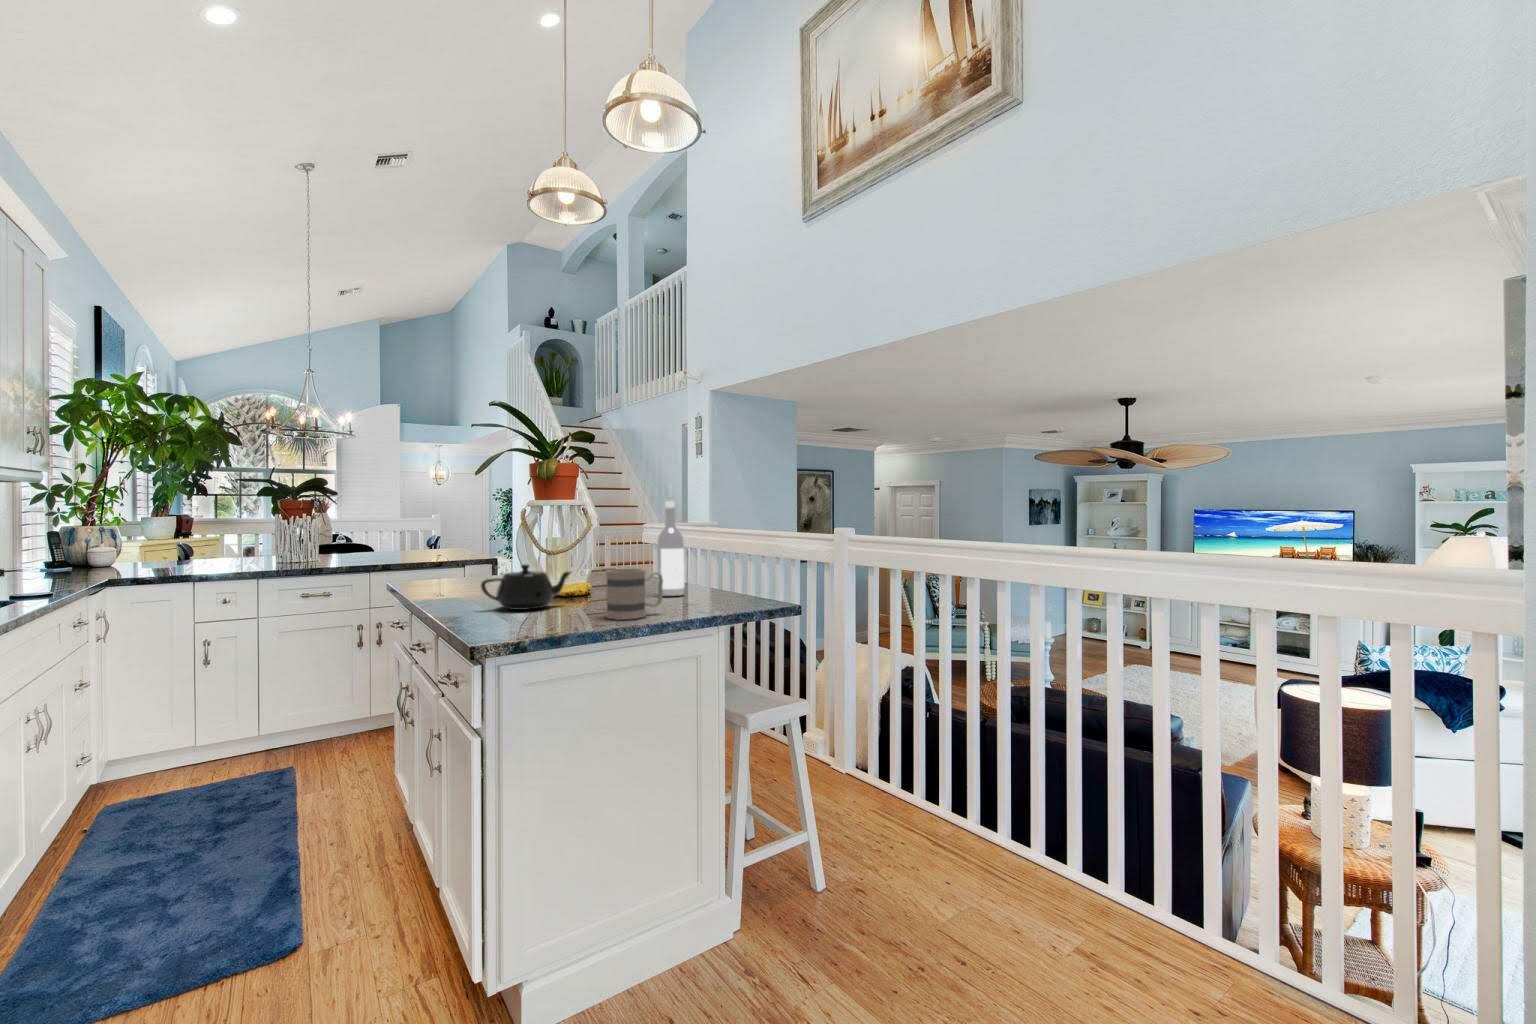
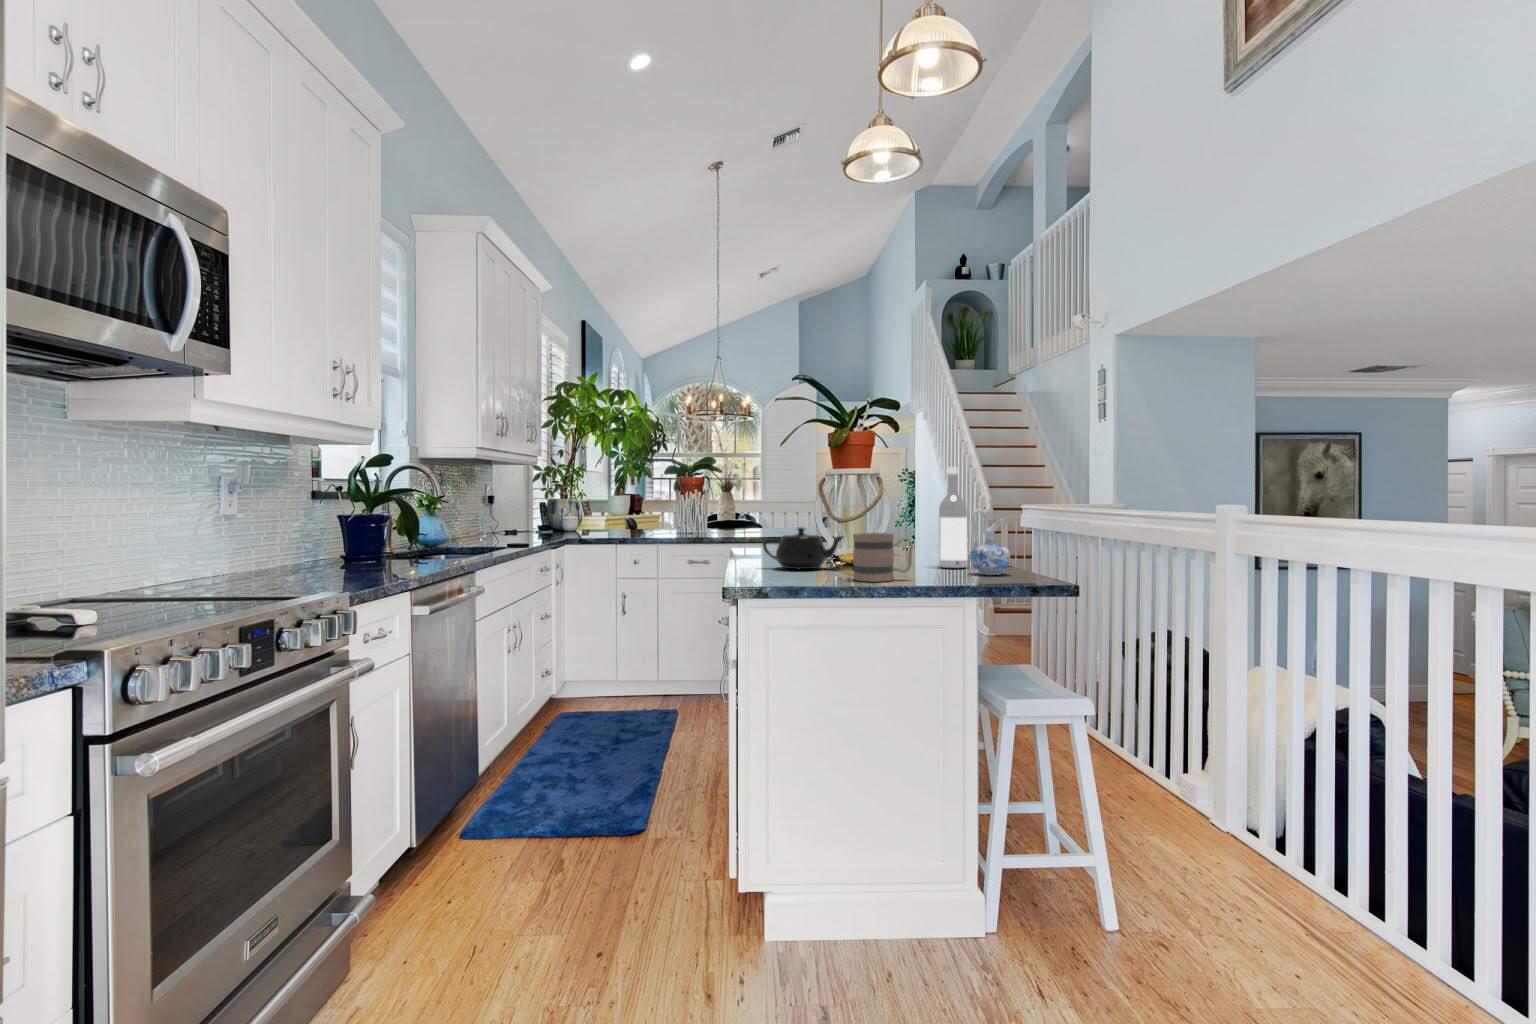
ceramic pitcher: none [698,541,734,601] -> present [970,509,1010,575]

